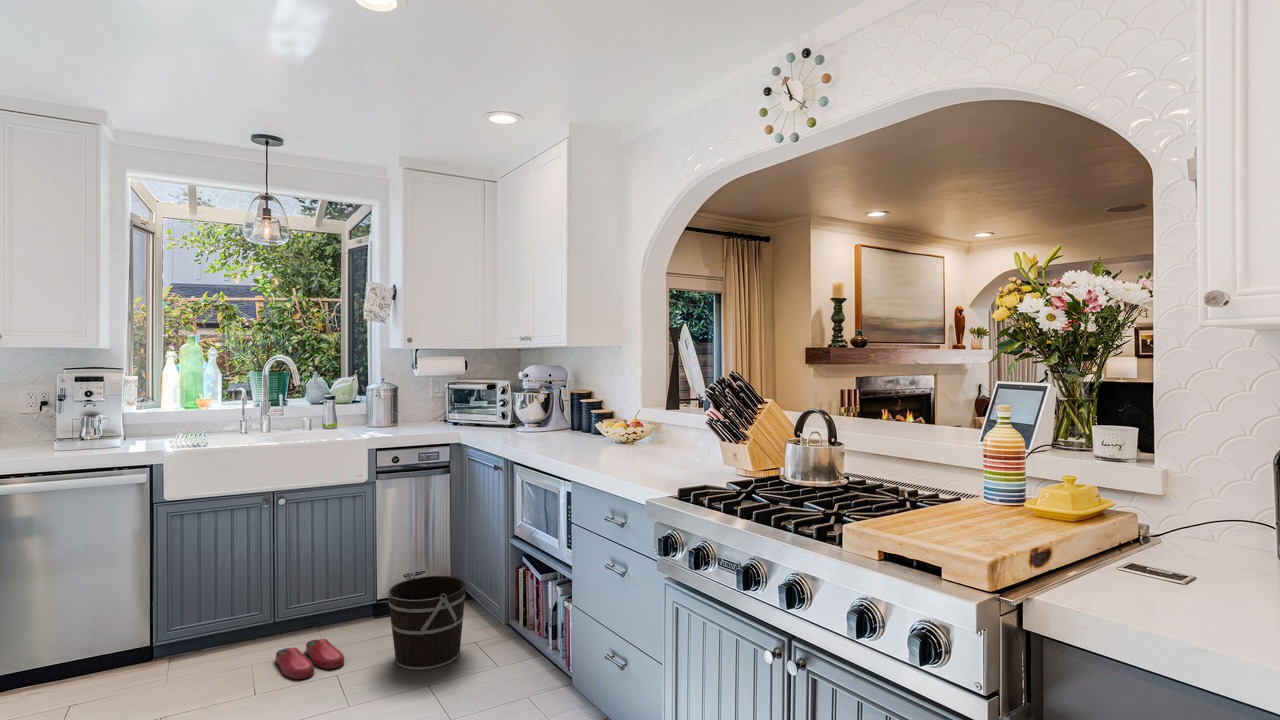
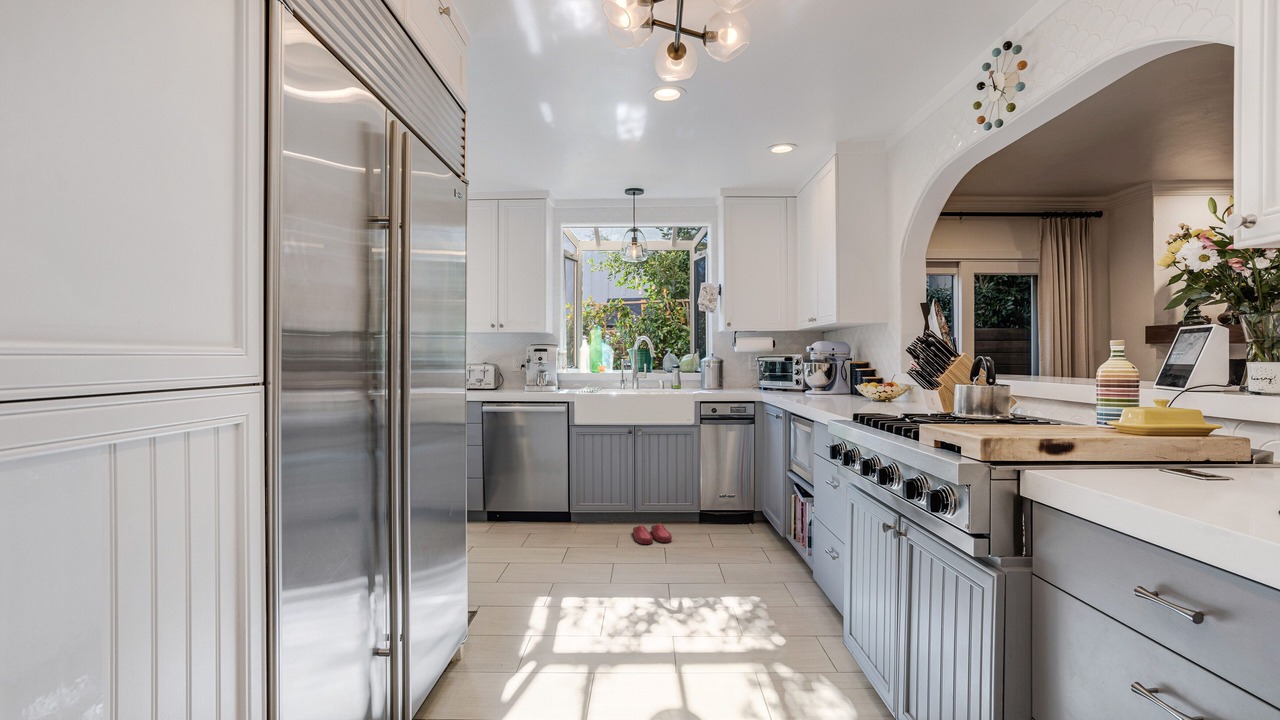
bucket: present [387,575,466,670] -> none [697,489,752,554]

